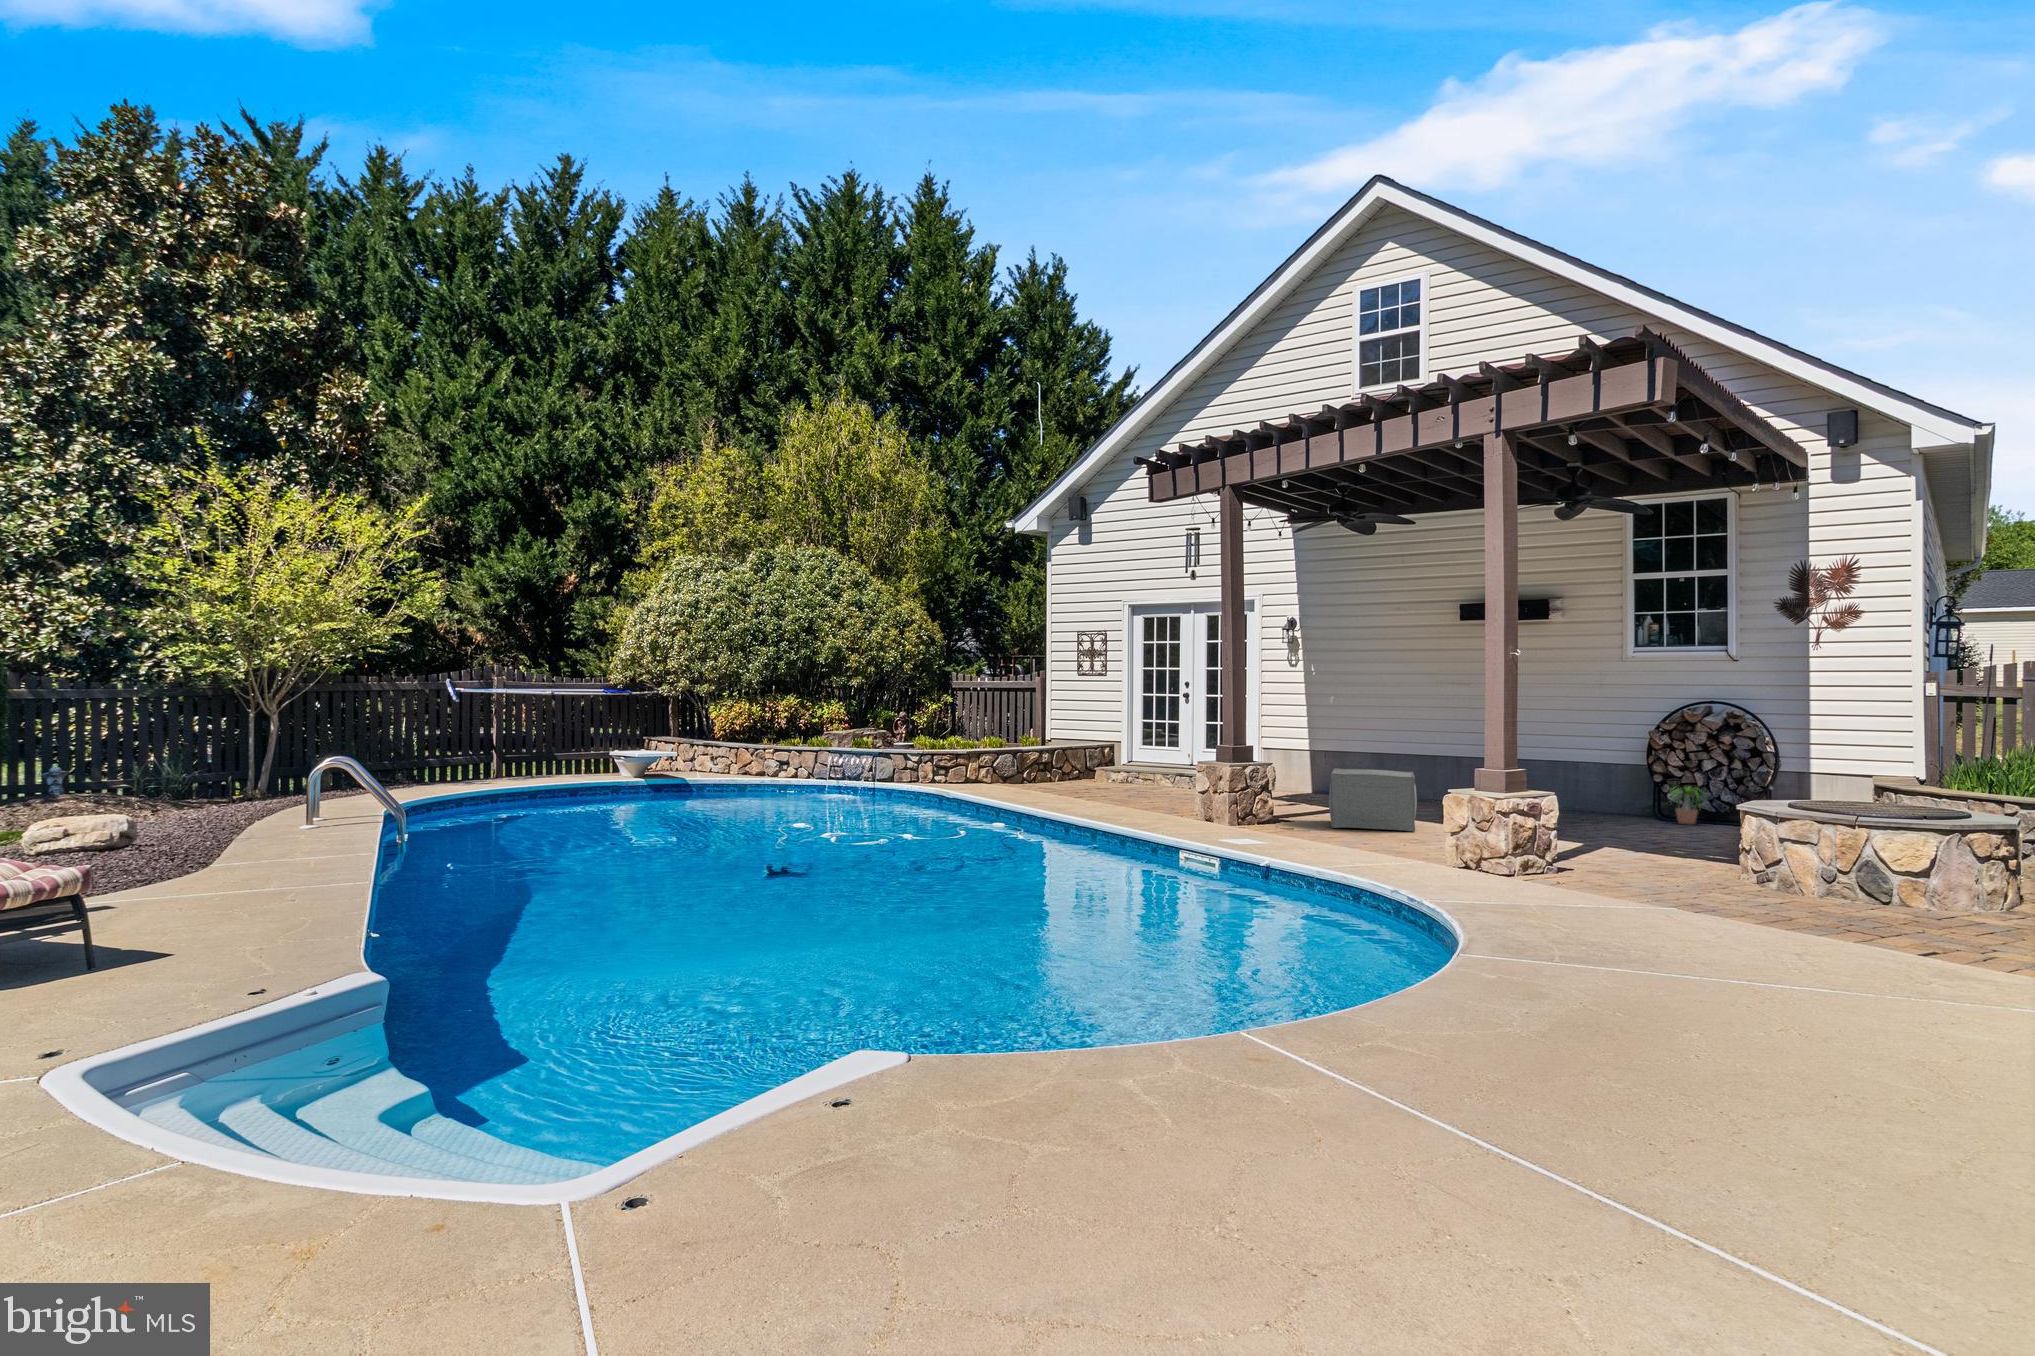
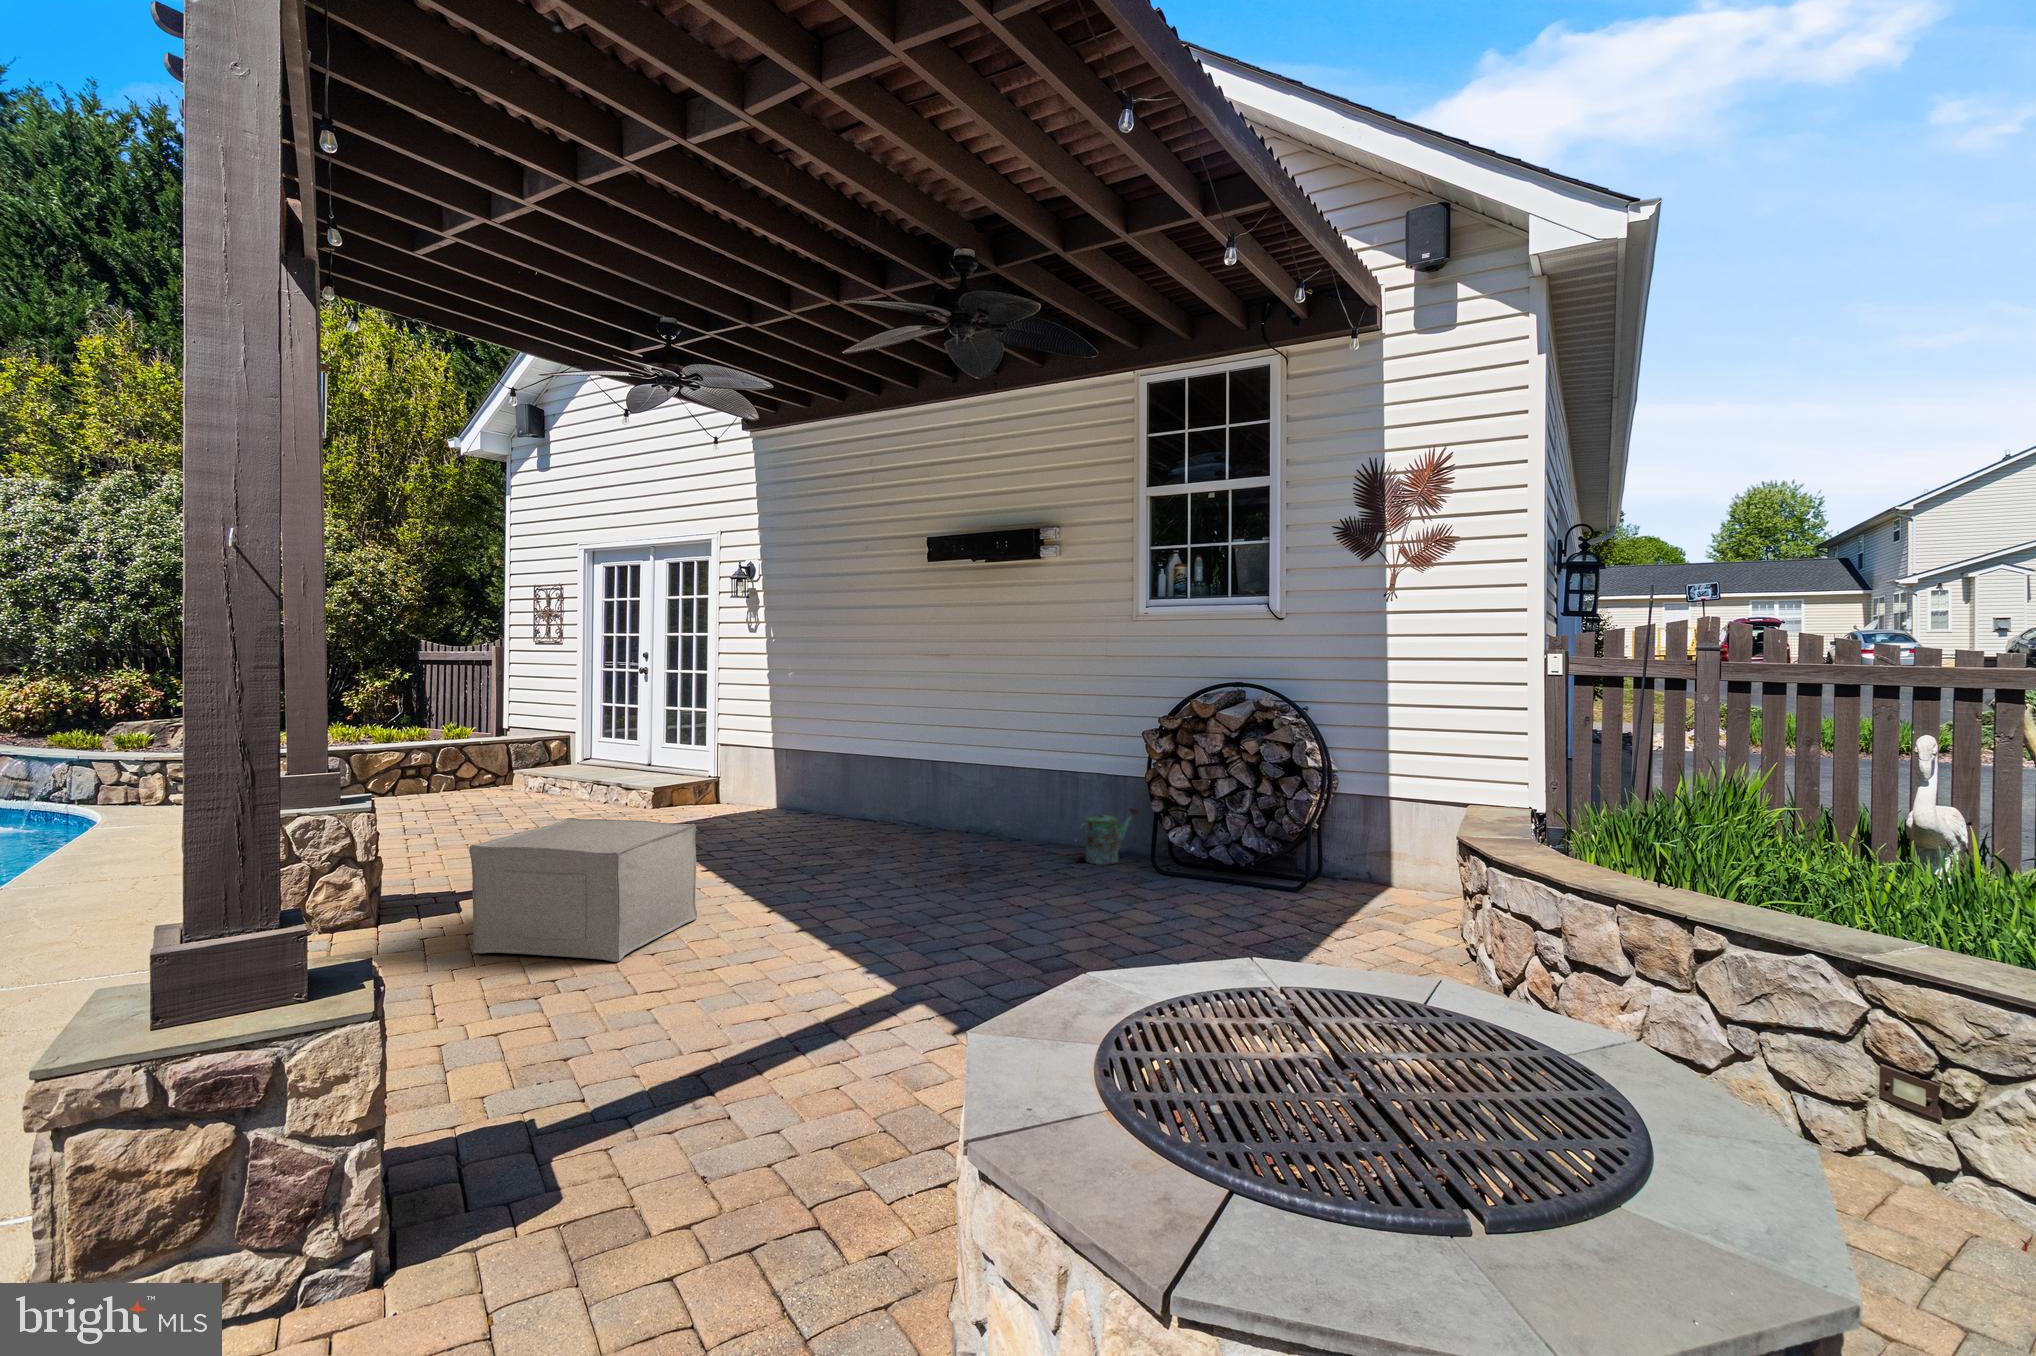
watering can: none [1598,782,1633,816] -> present [1079,808,1138,865]
potted plant: present [1671,786,1705,824] -> none [1150,826,1227,892]

